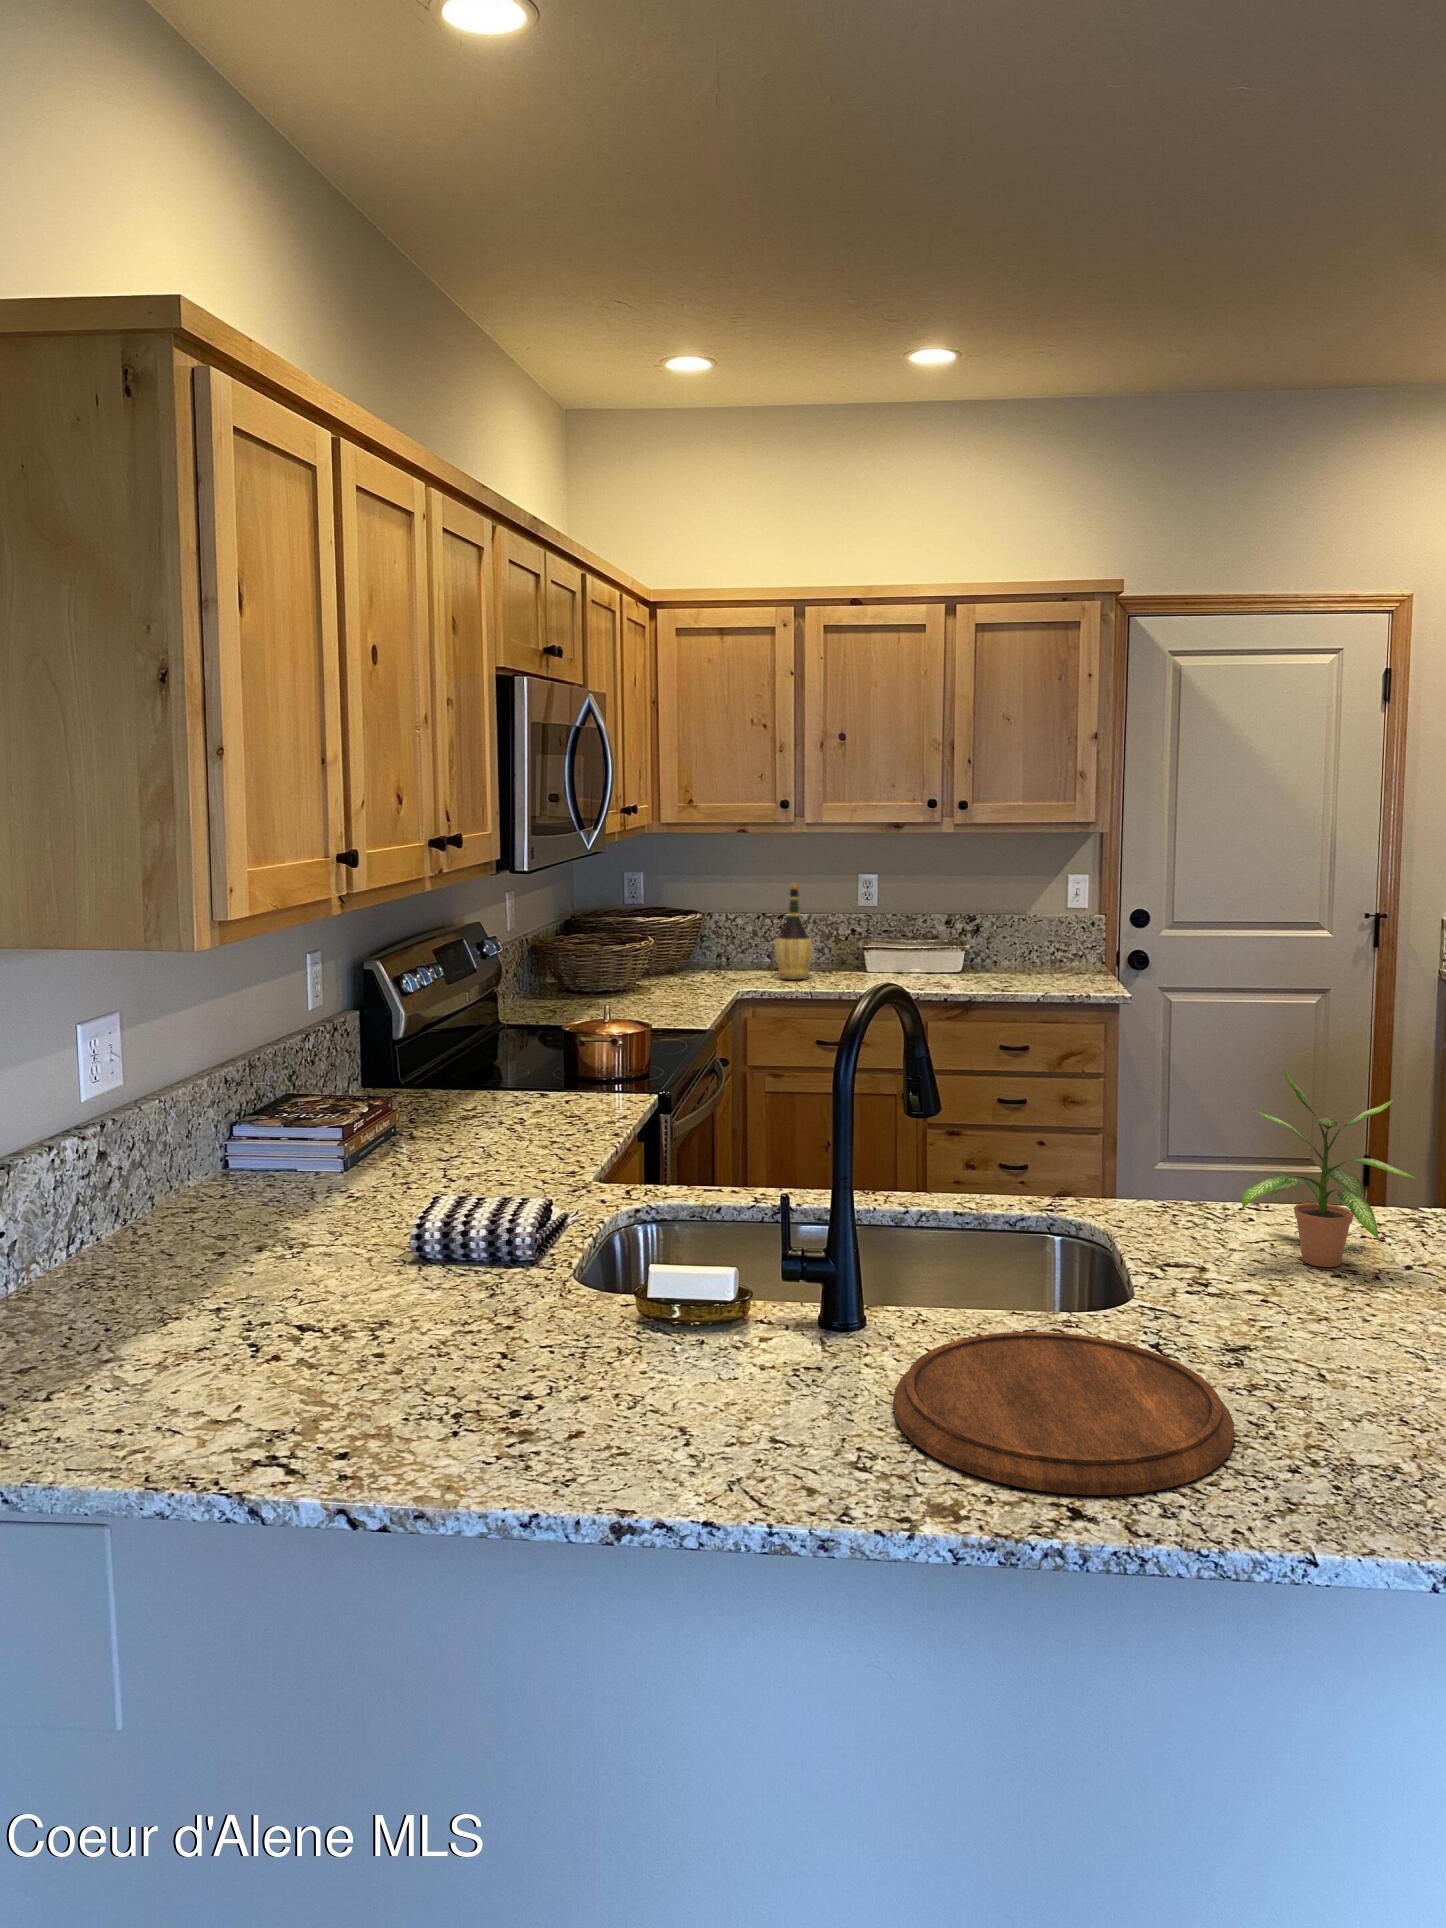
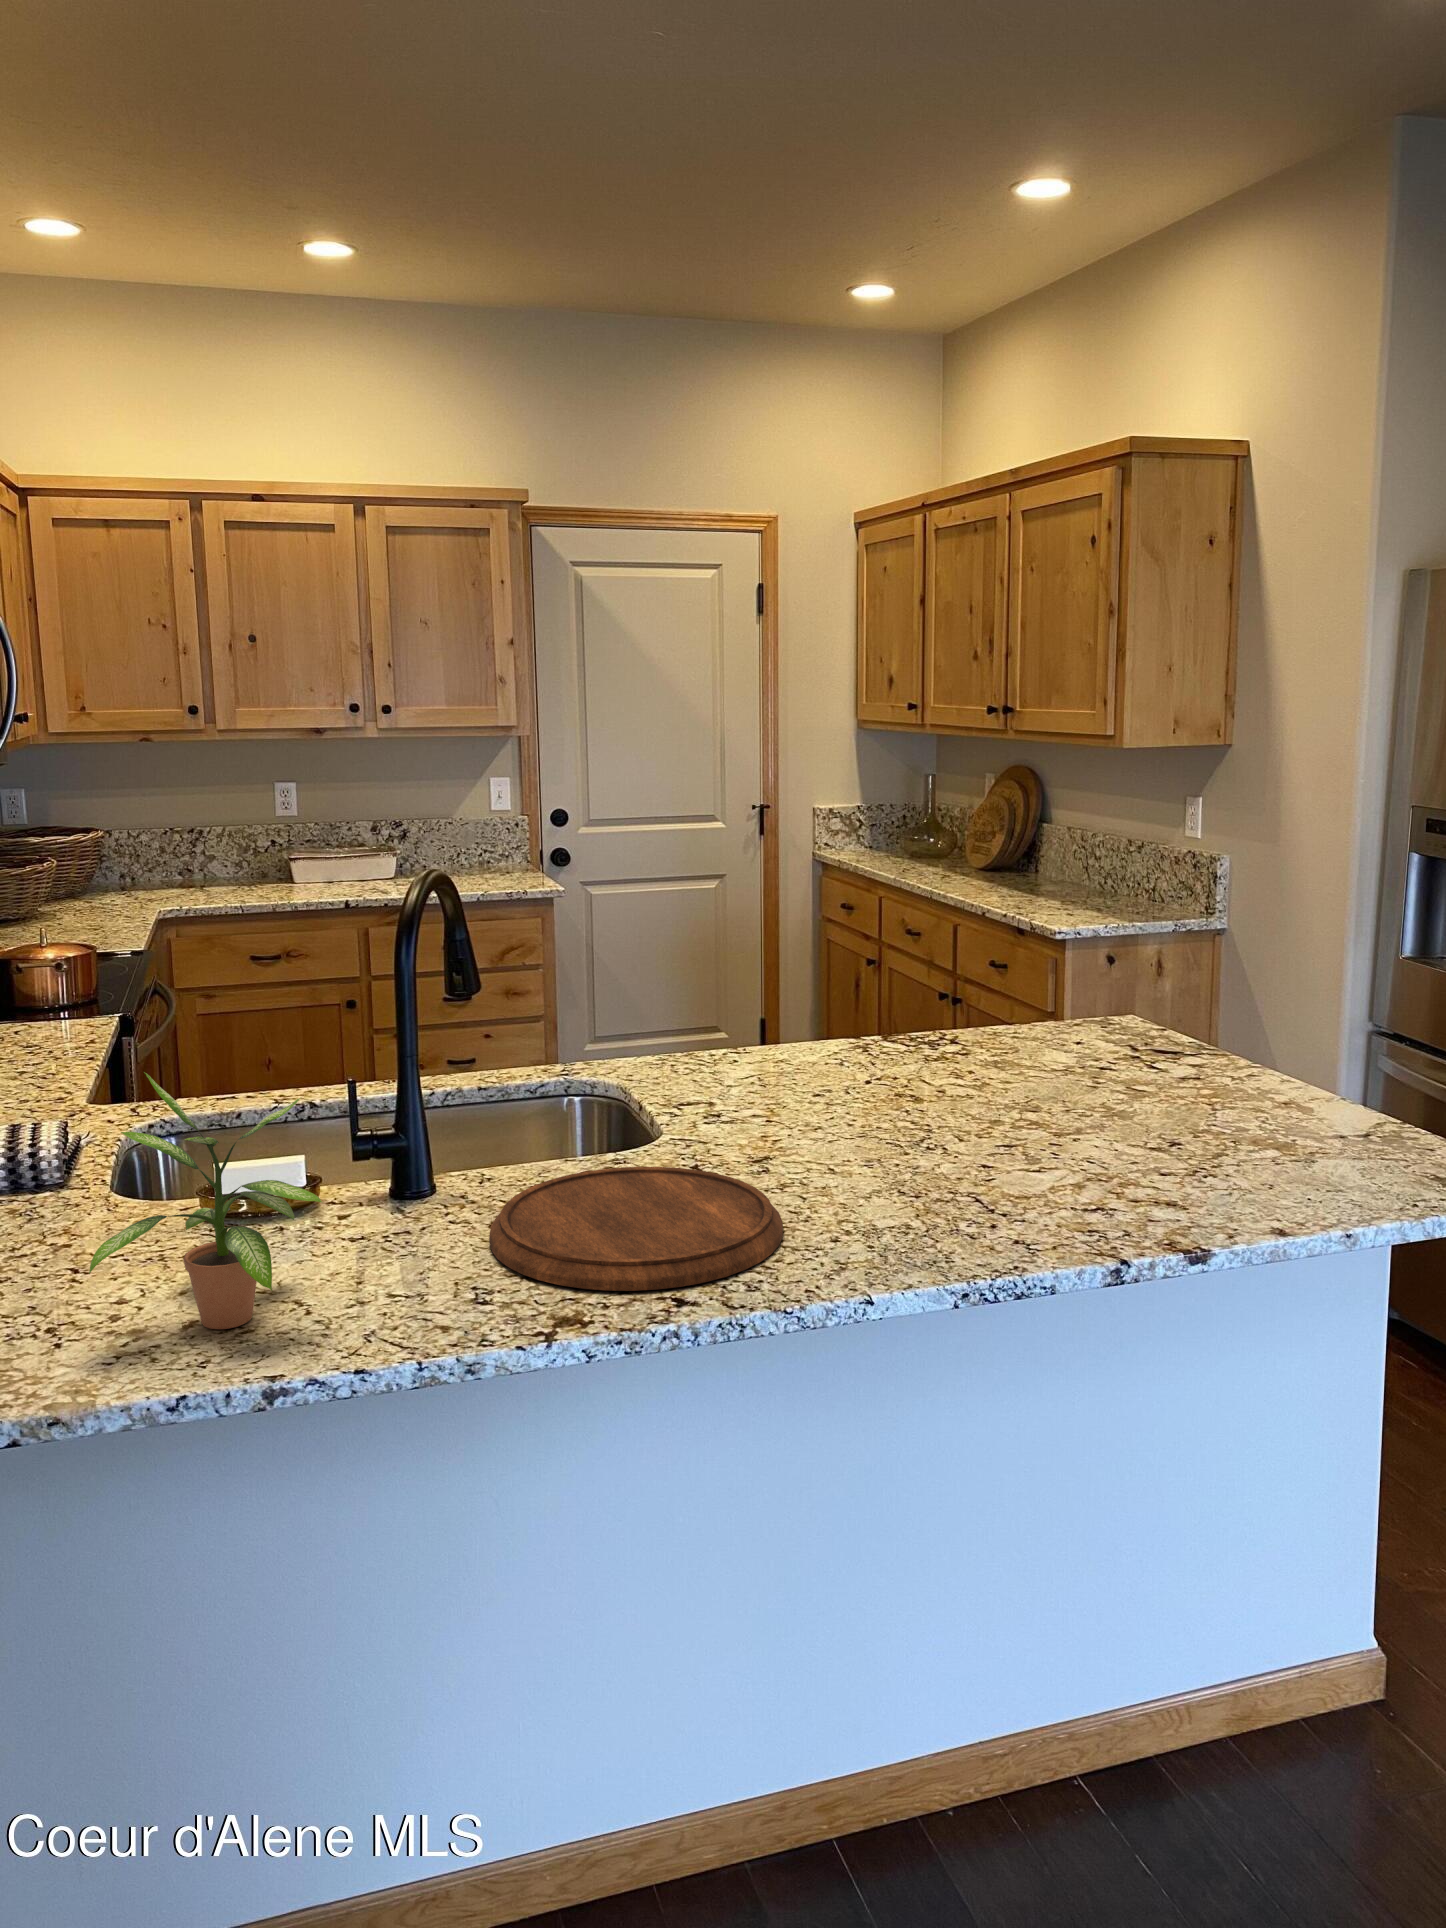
wine bottle: present [774,883,813,979] -> none [194,793,237,894]
potted plant: present [1242,1070,1416,1267] -> present [89,1072,322,1329]

